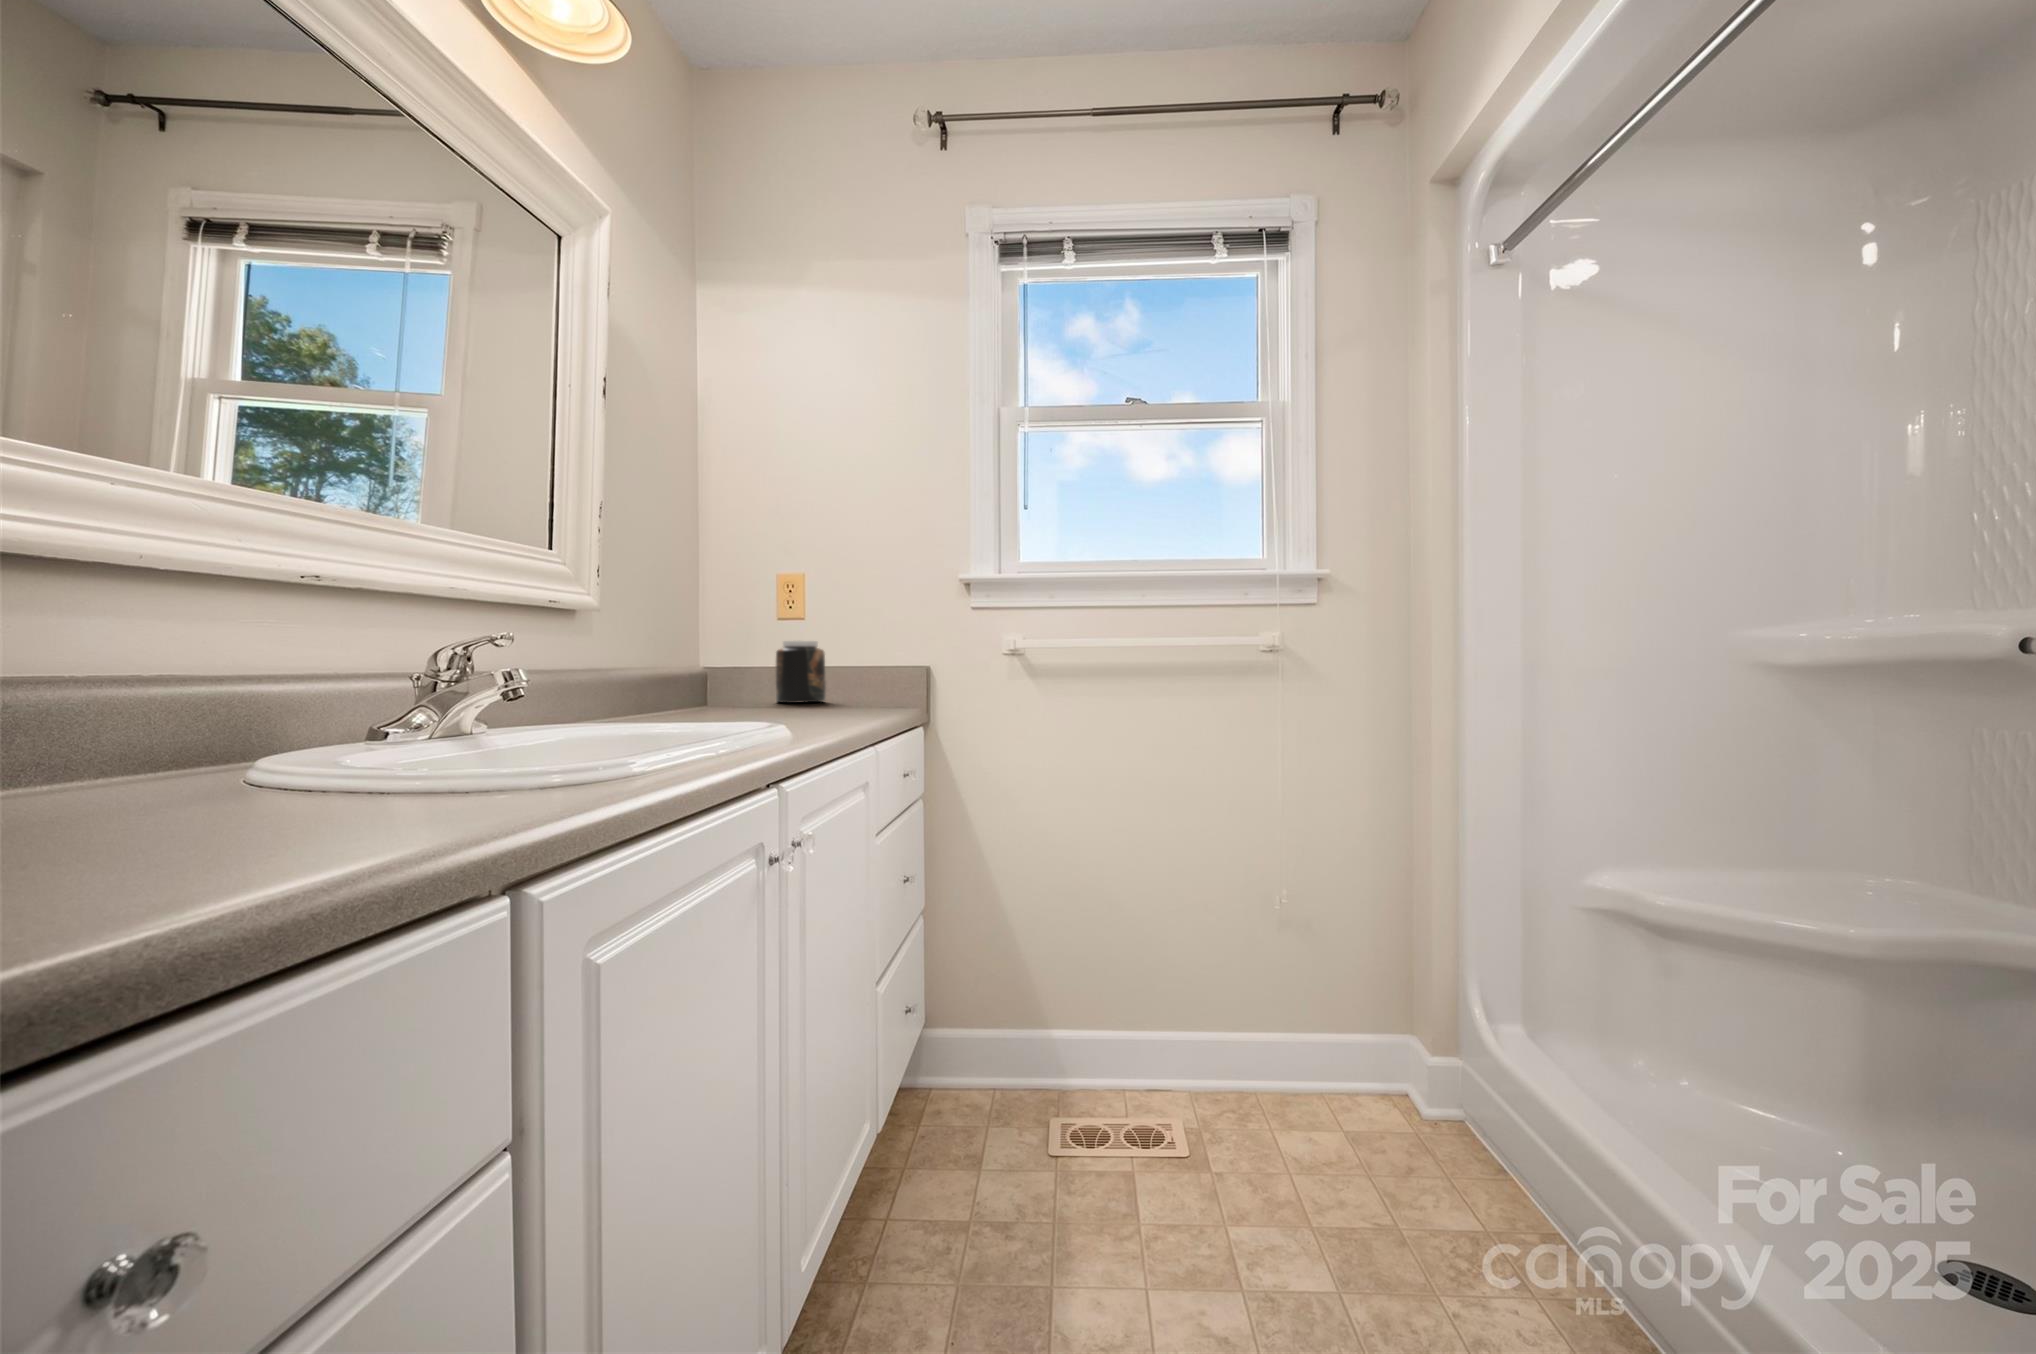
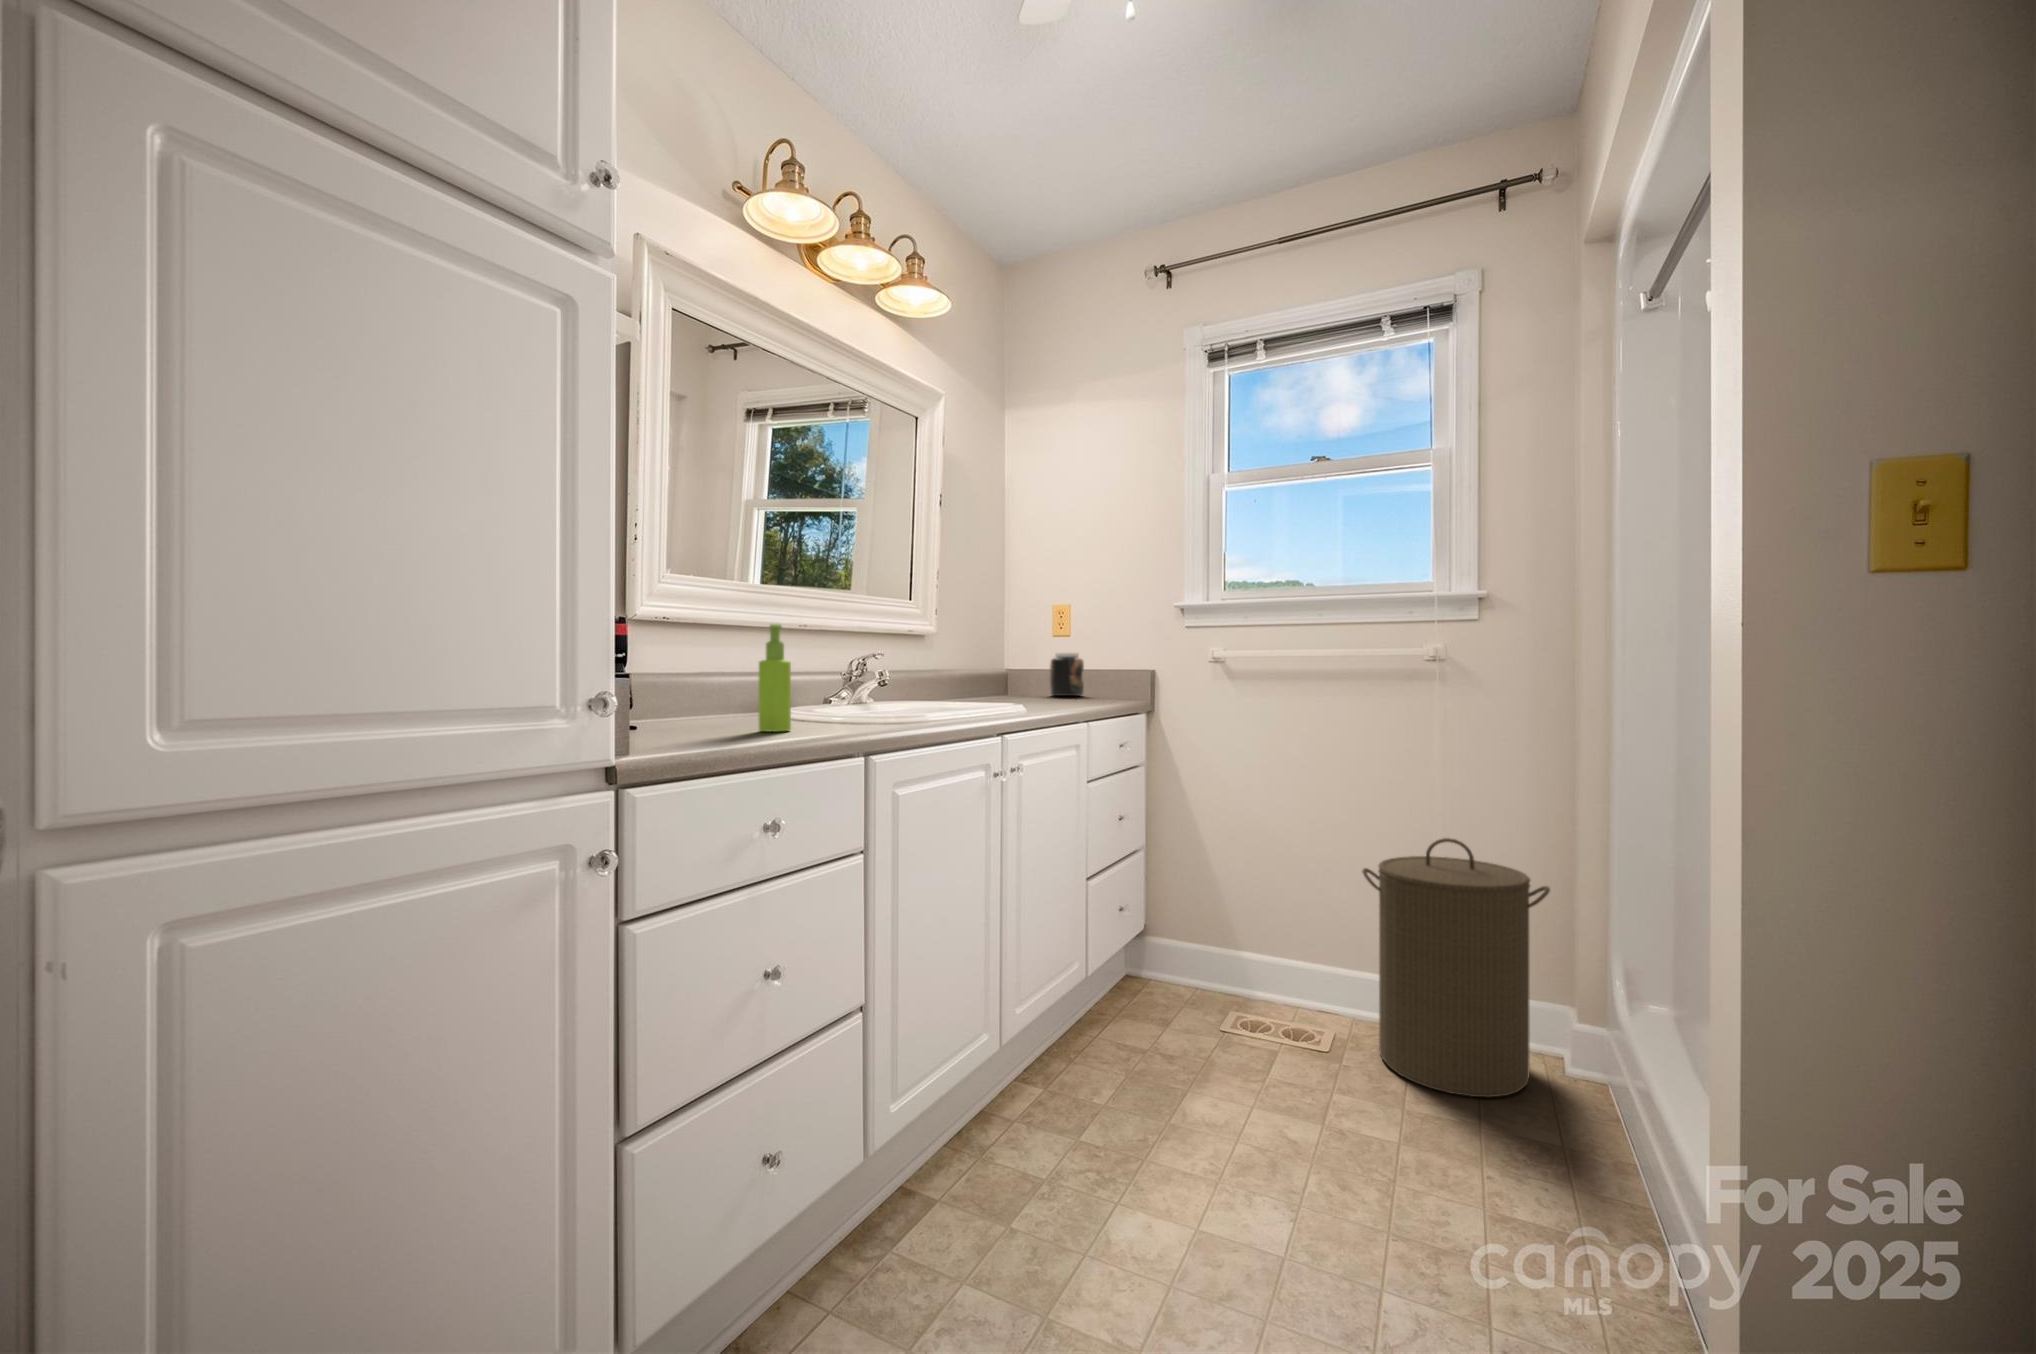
soap dispenser: none [107,525,251,878] -> present [759,624,791,731]
laundry hamper: none [1221,867,1429,1190] -> present [1362,838,1550,1097]

